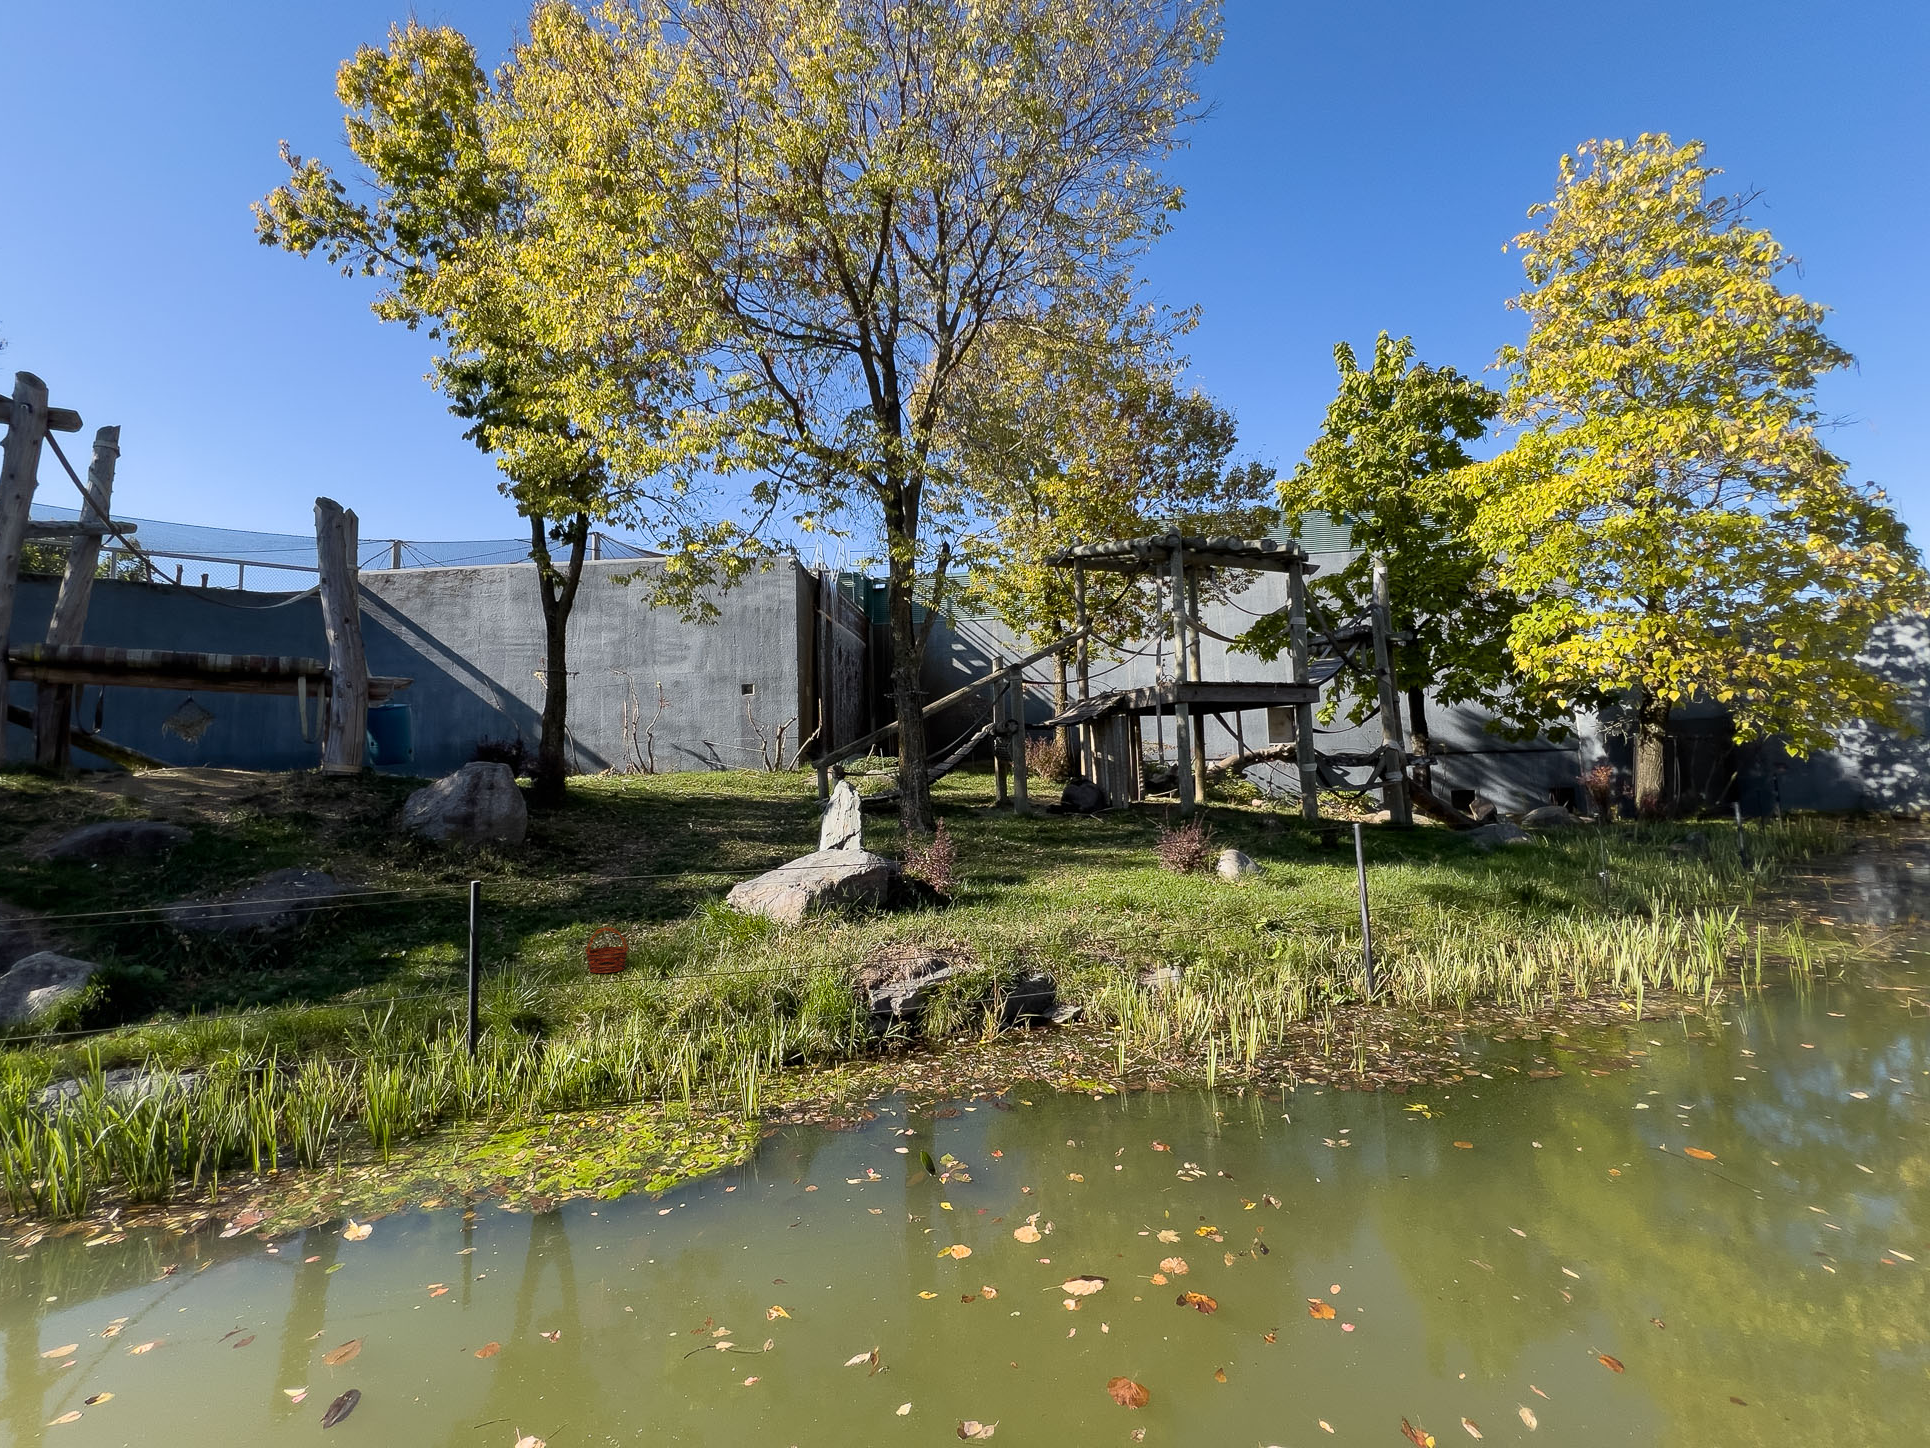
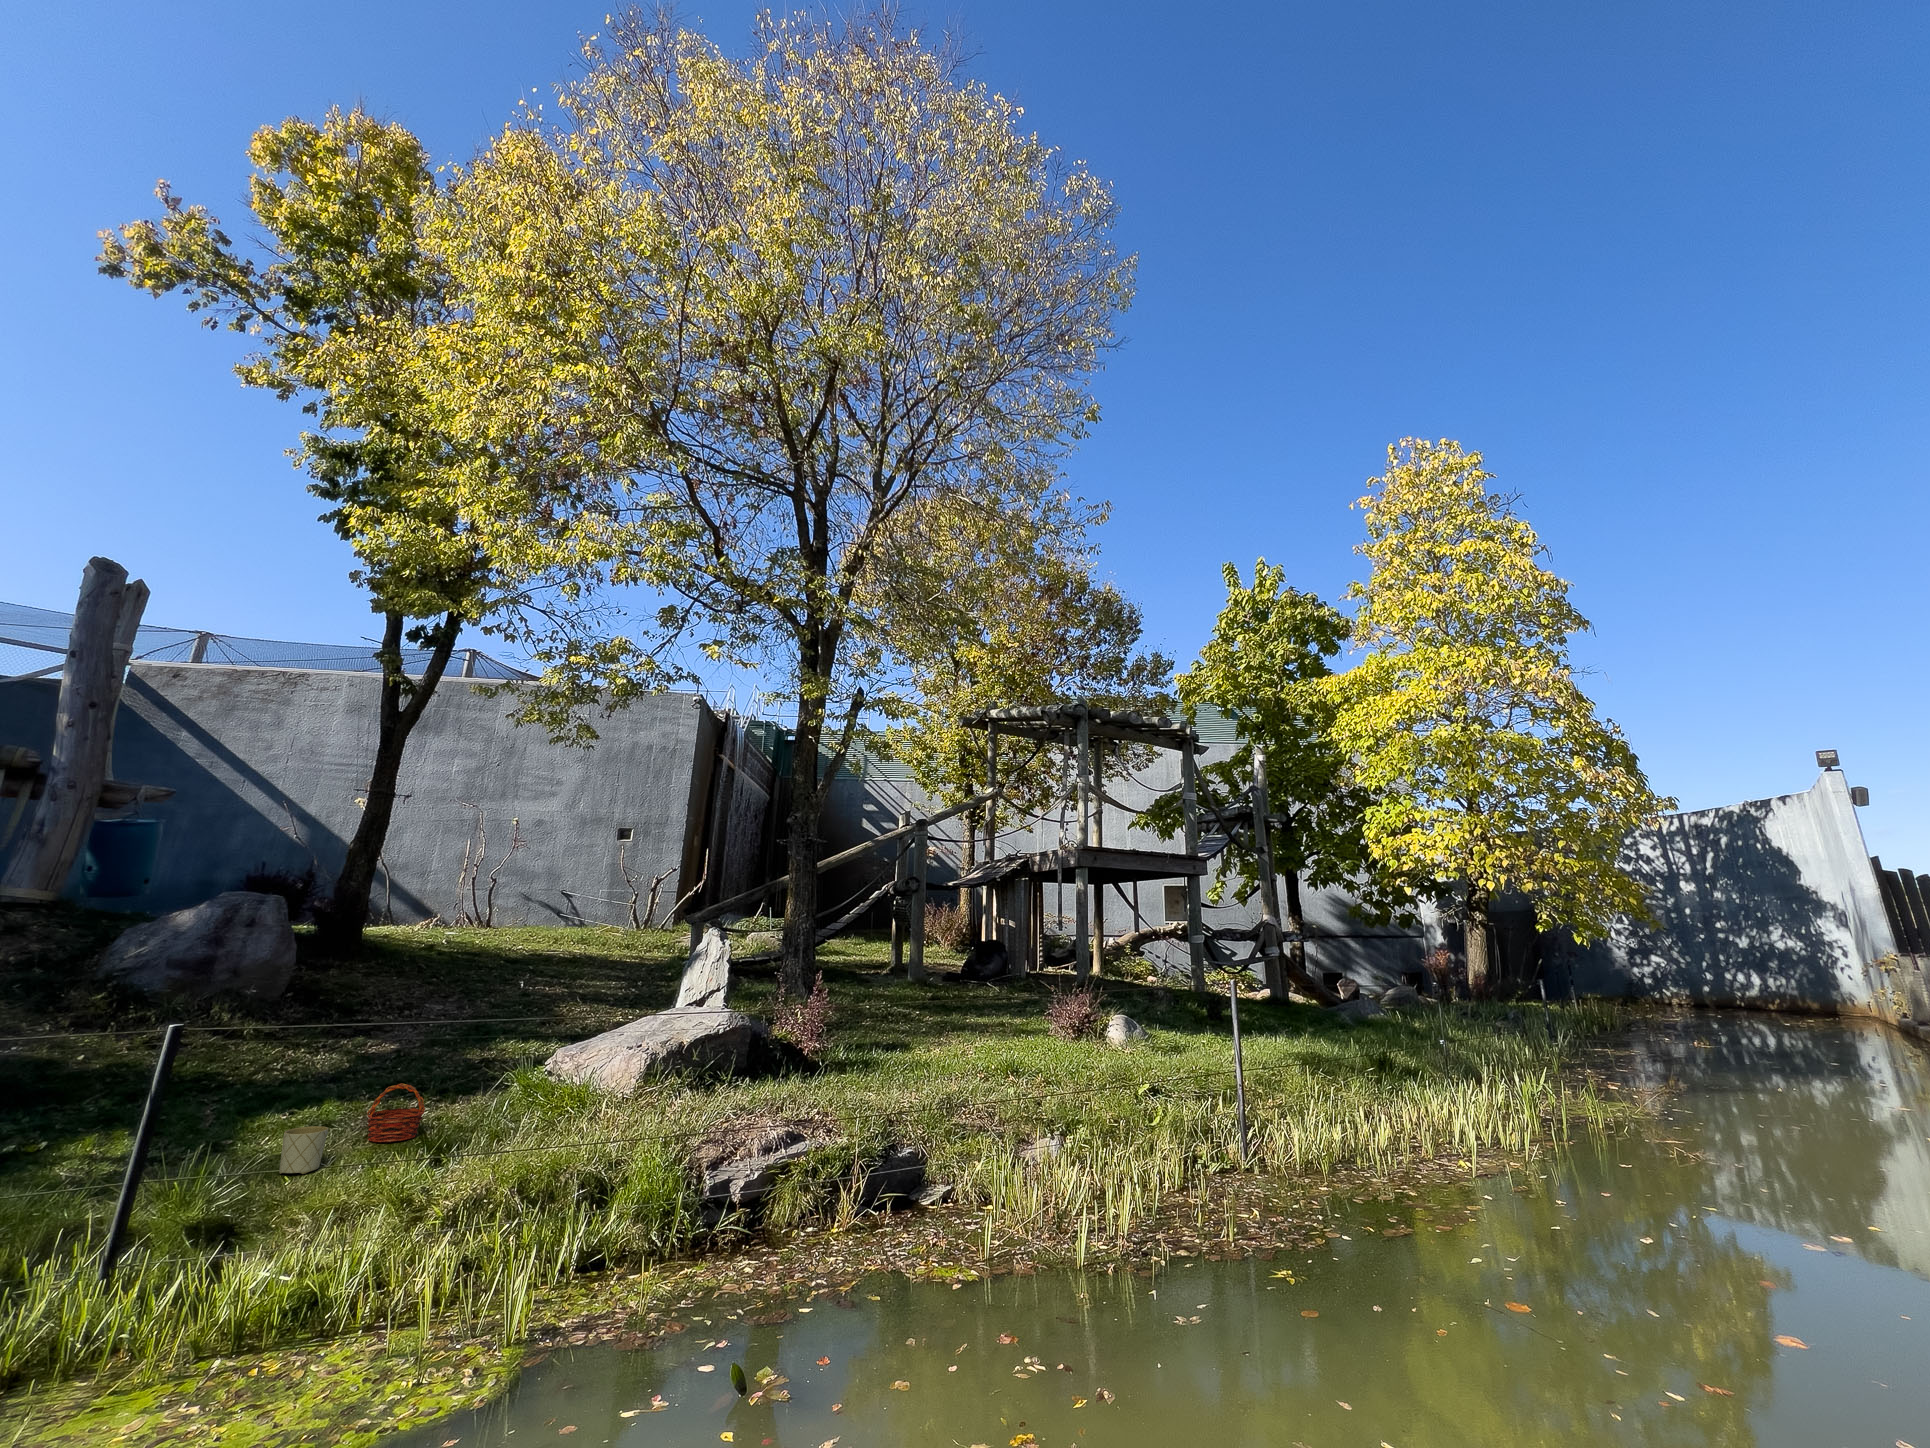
planter: none [533,961,564,997] -> present [279,1126,328,1174]

